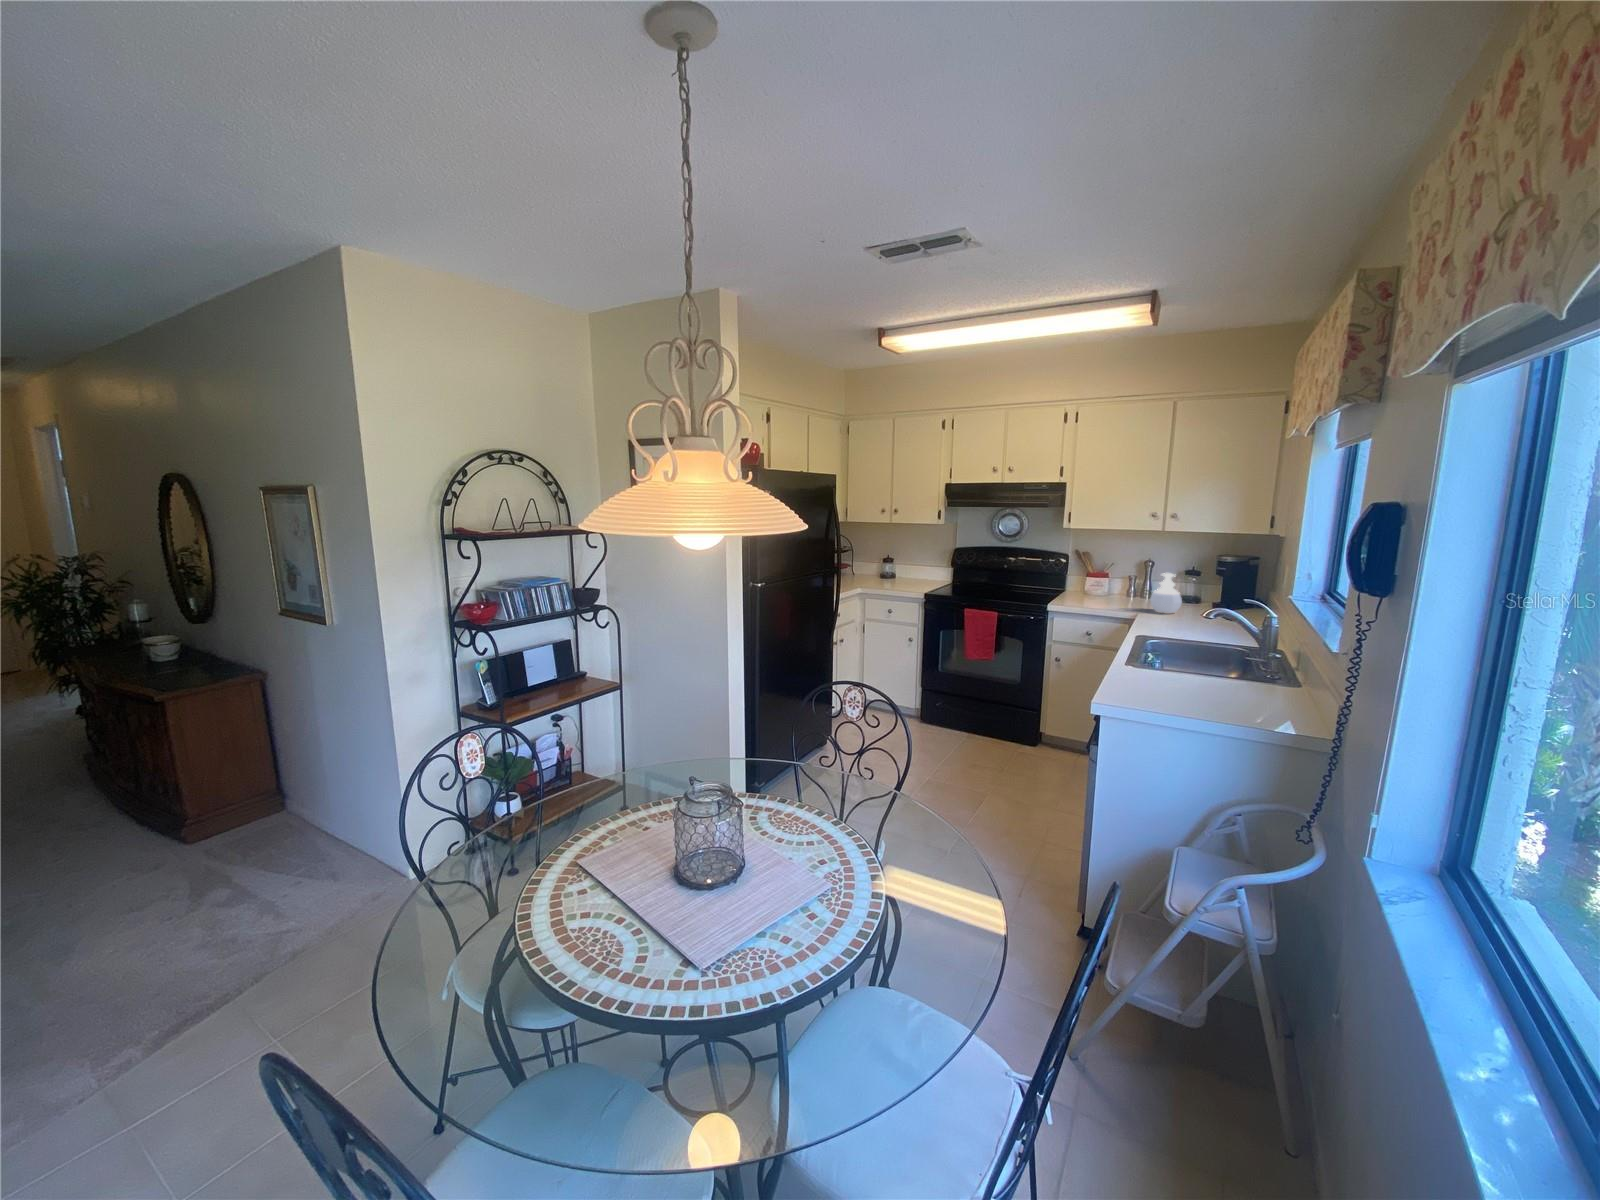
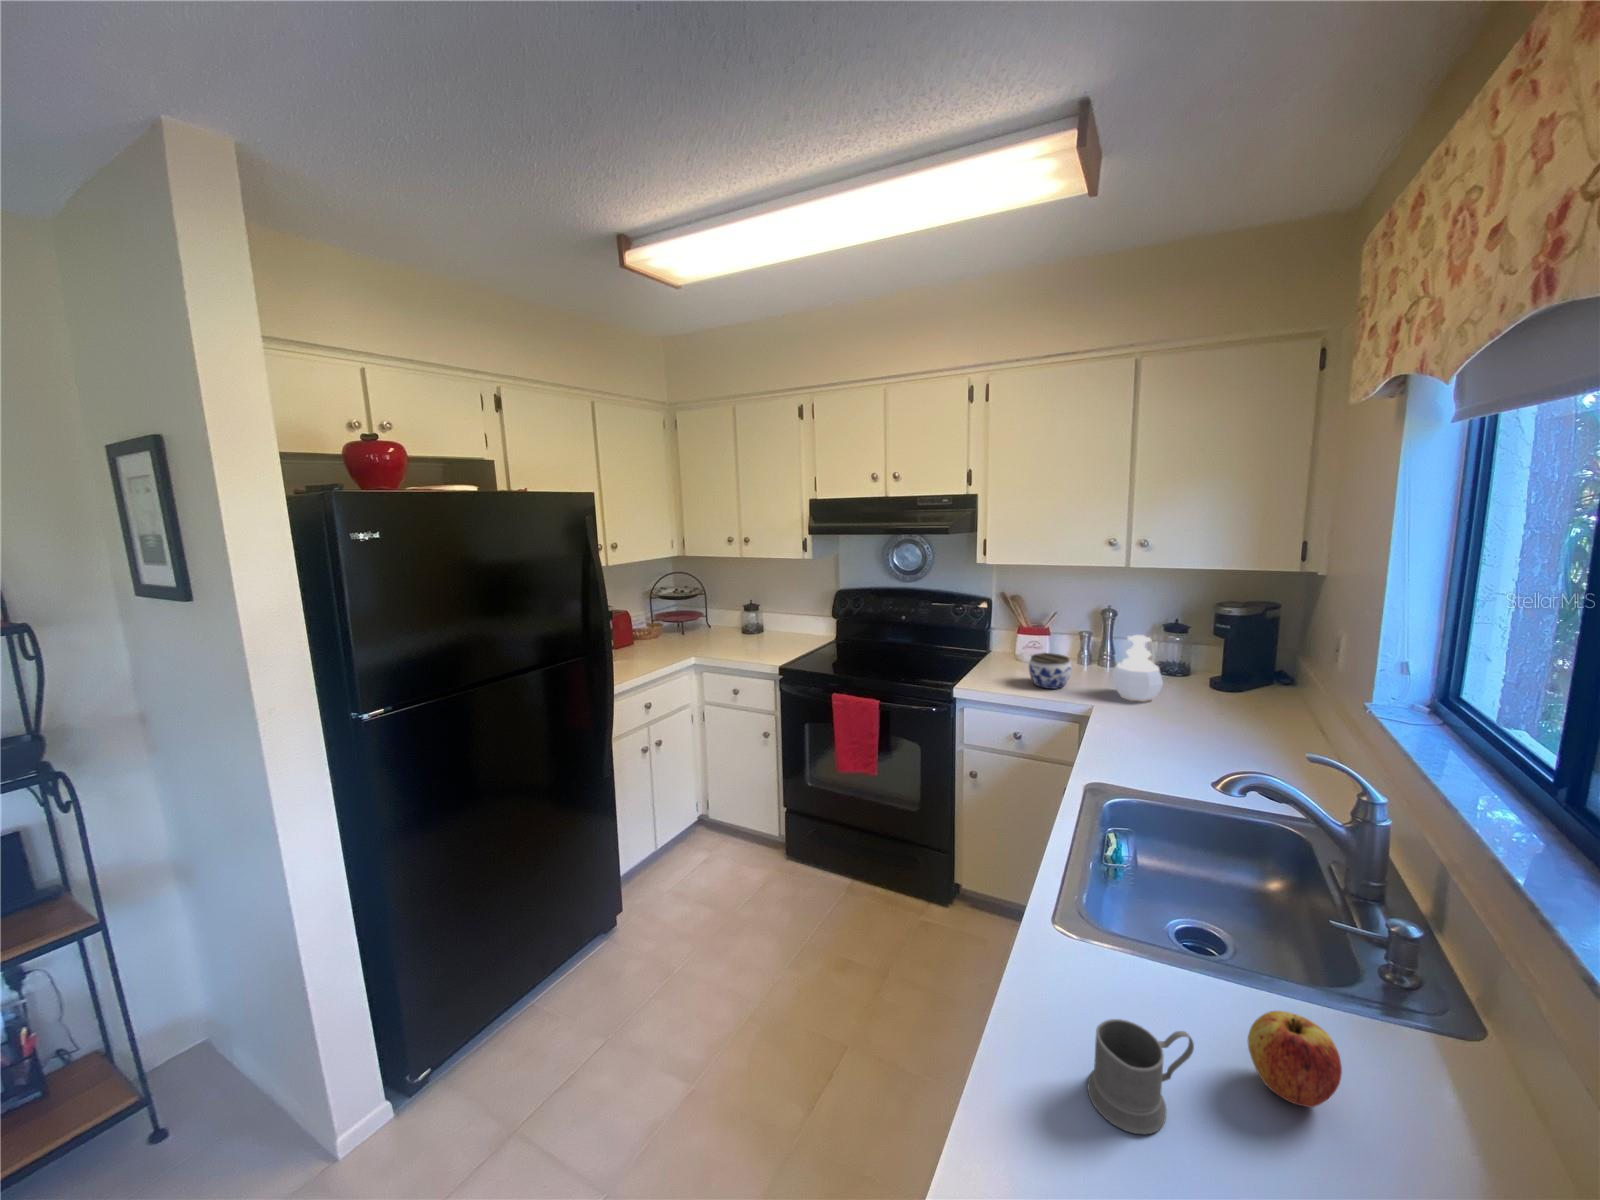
jar: none [1095,586,1124,607] -> present [1029,653,1072,689]
apple: none [1204,670,1236,701] -> present [1248,1011,1342,1107]
mug: none [1143,672,1183,703] -> present [1088,1019,1194,1135]

